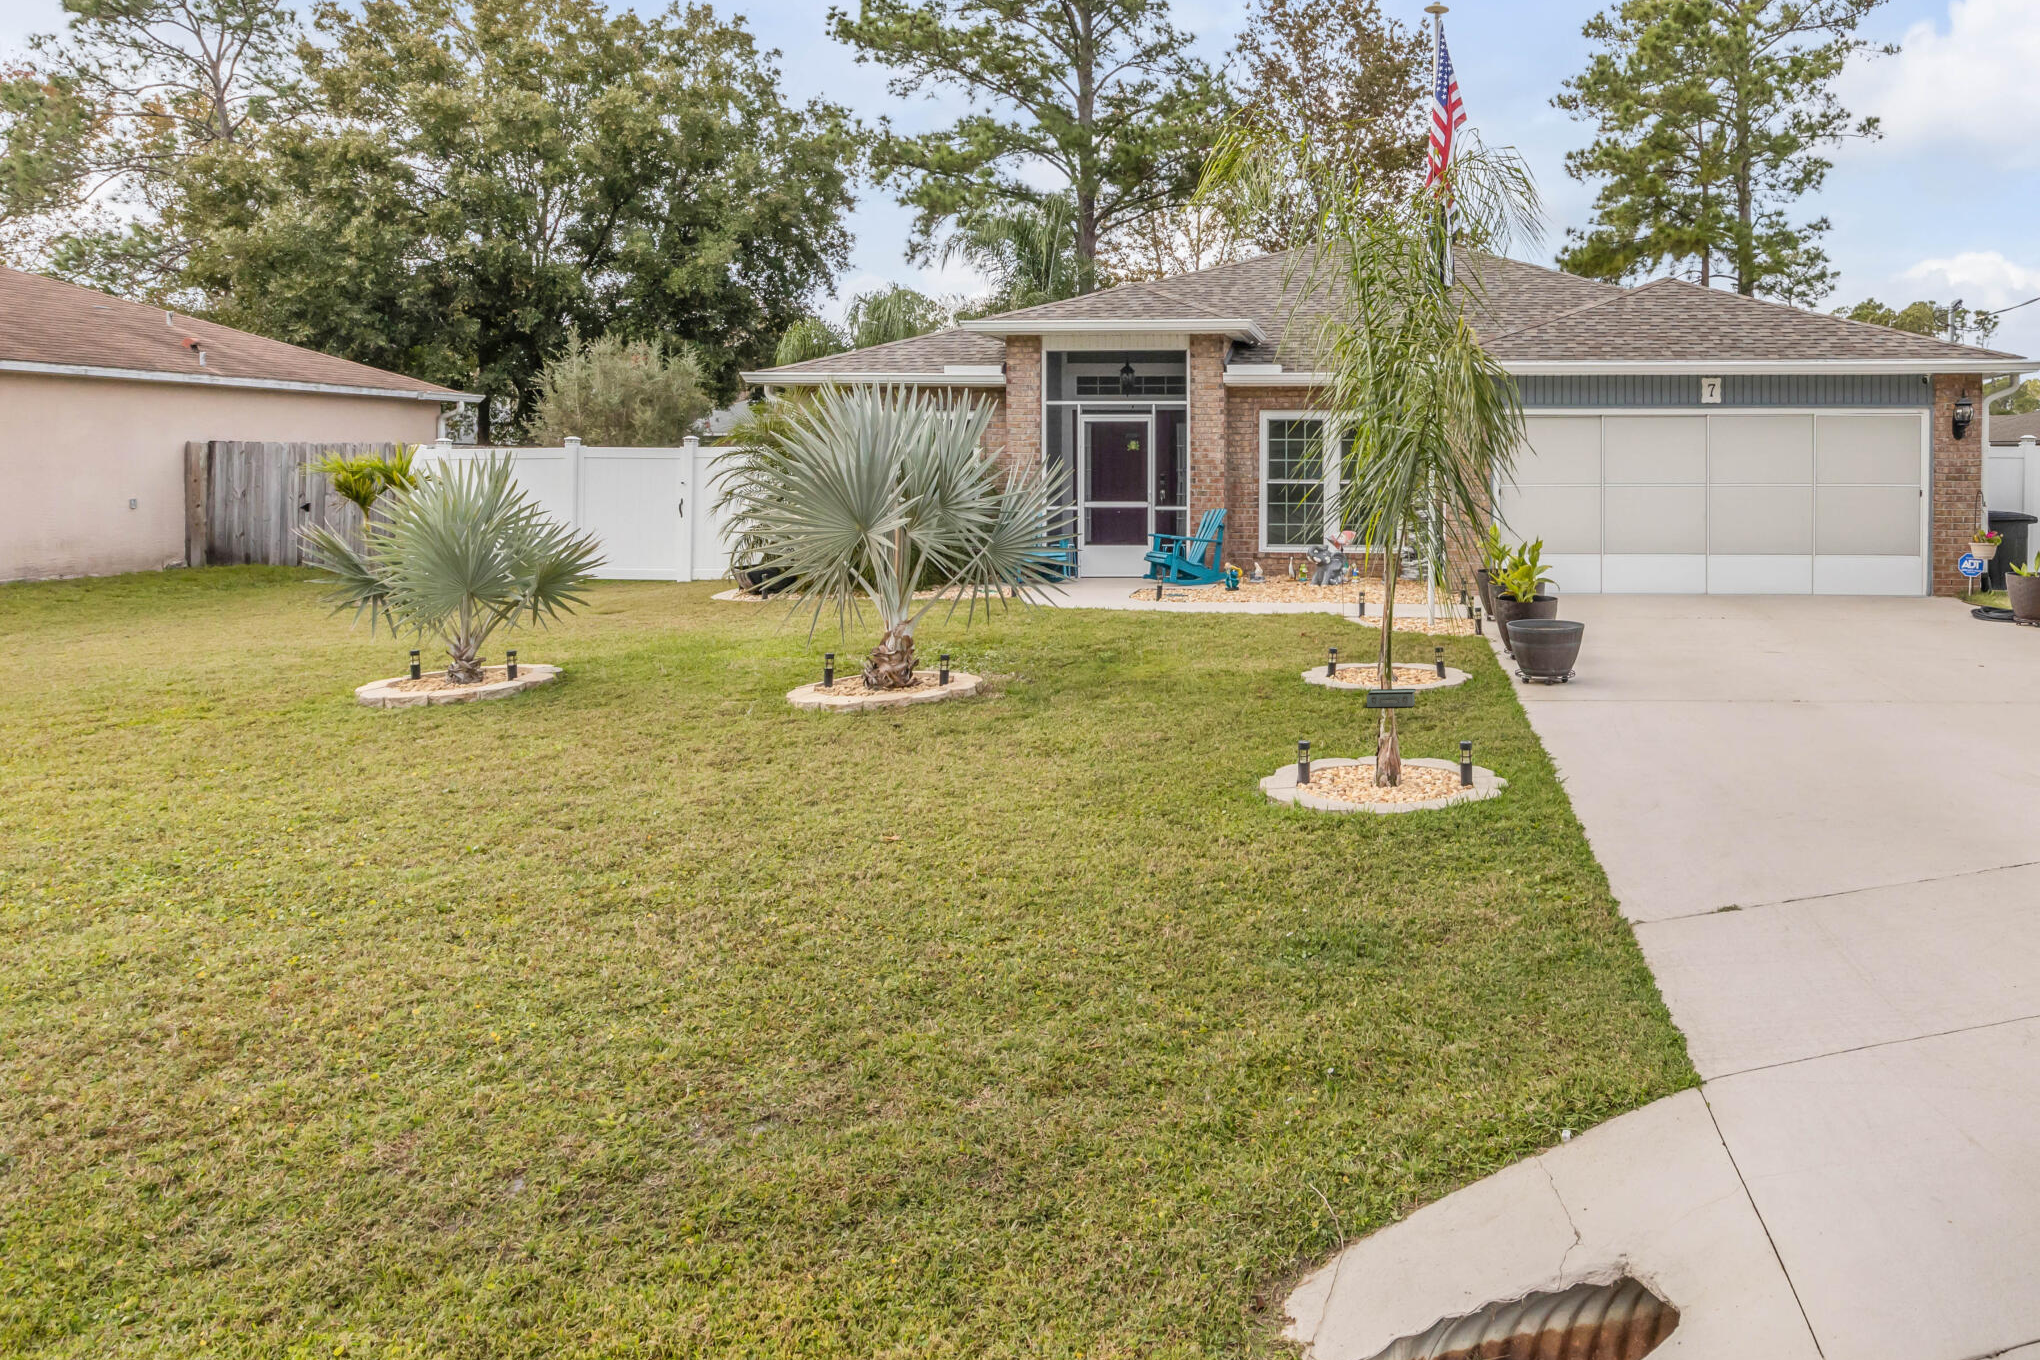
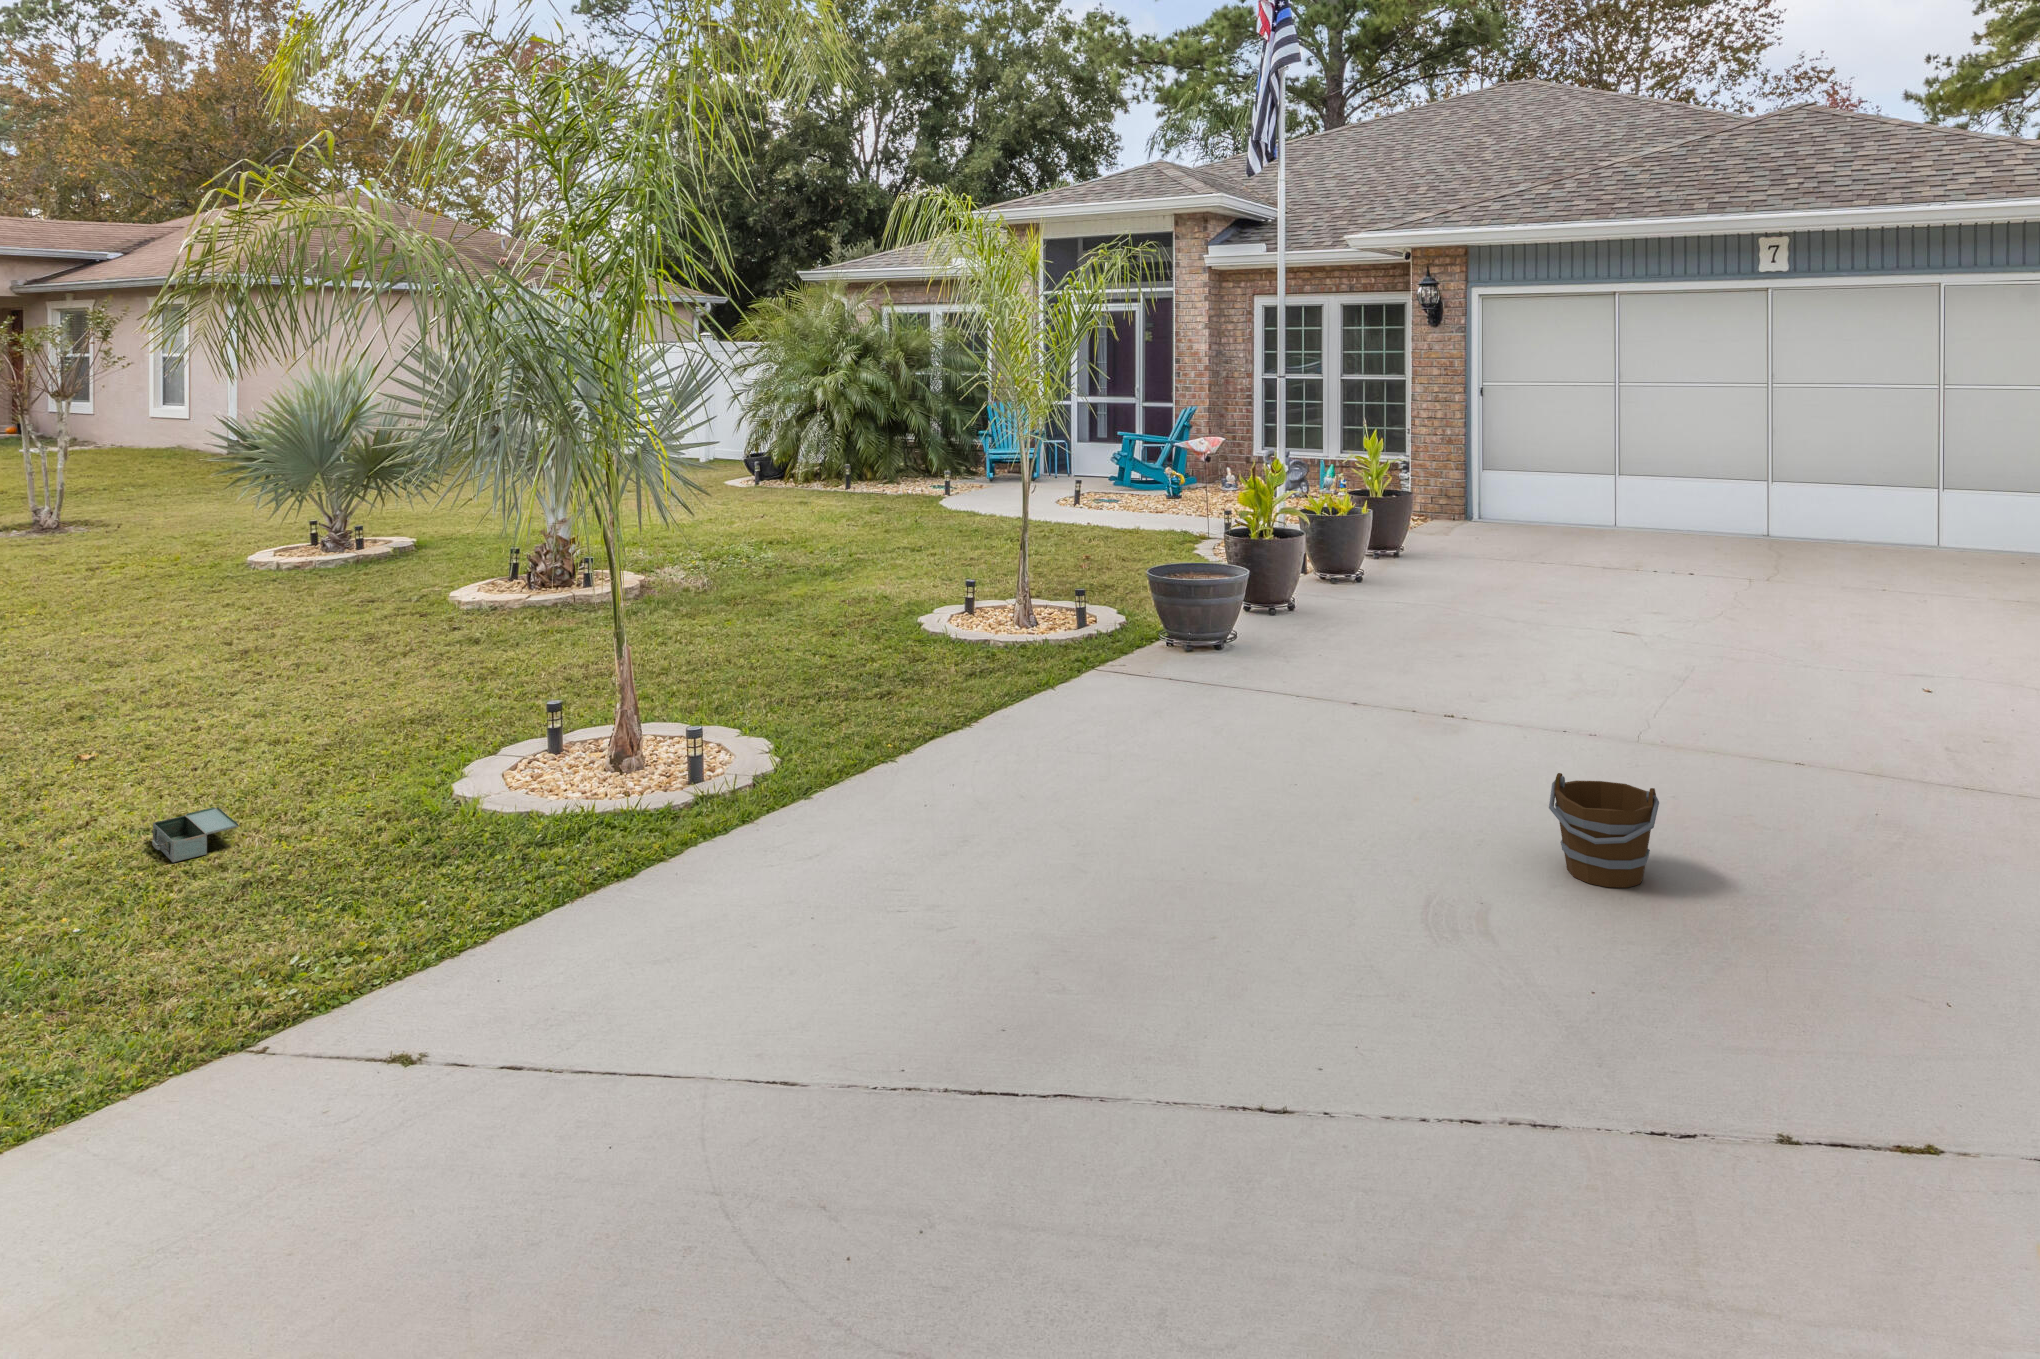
bucket: none [1919,598,1967,641] -> present [1549,773,1659,888]

